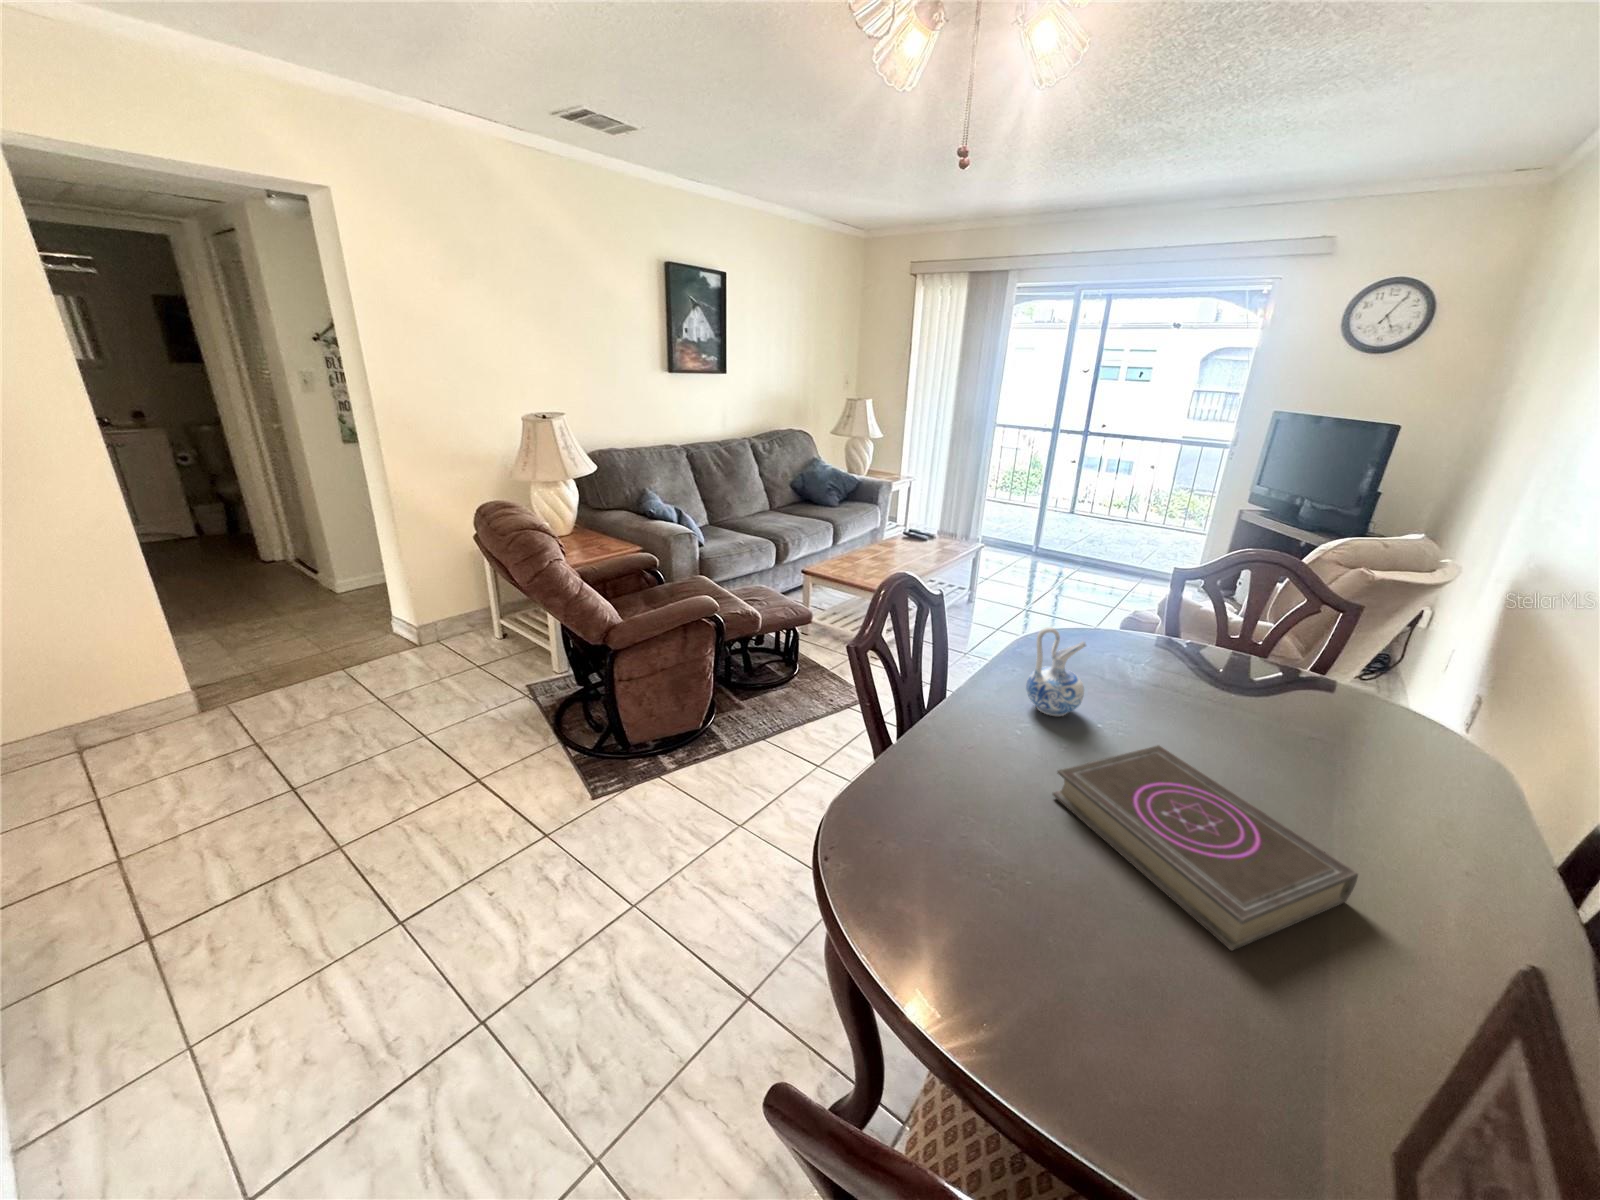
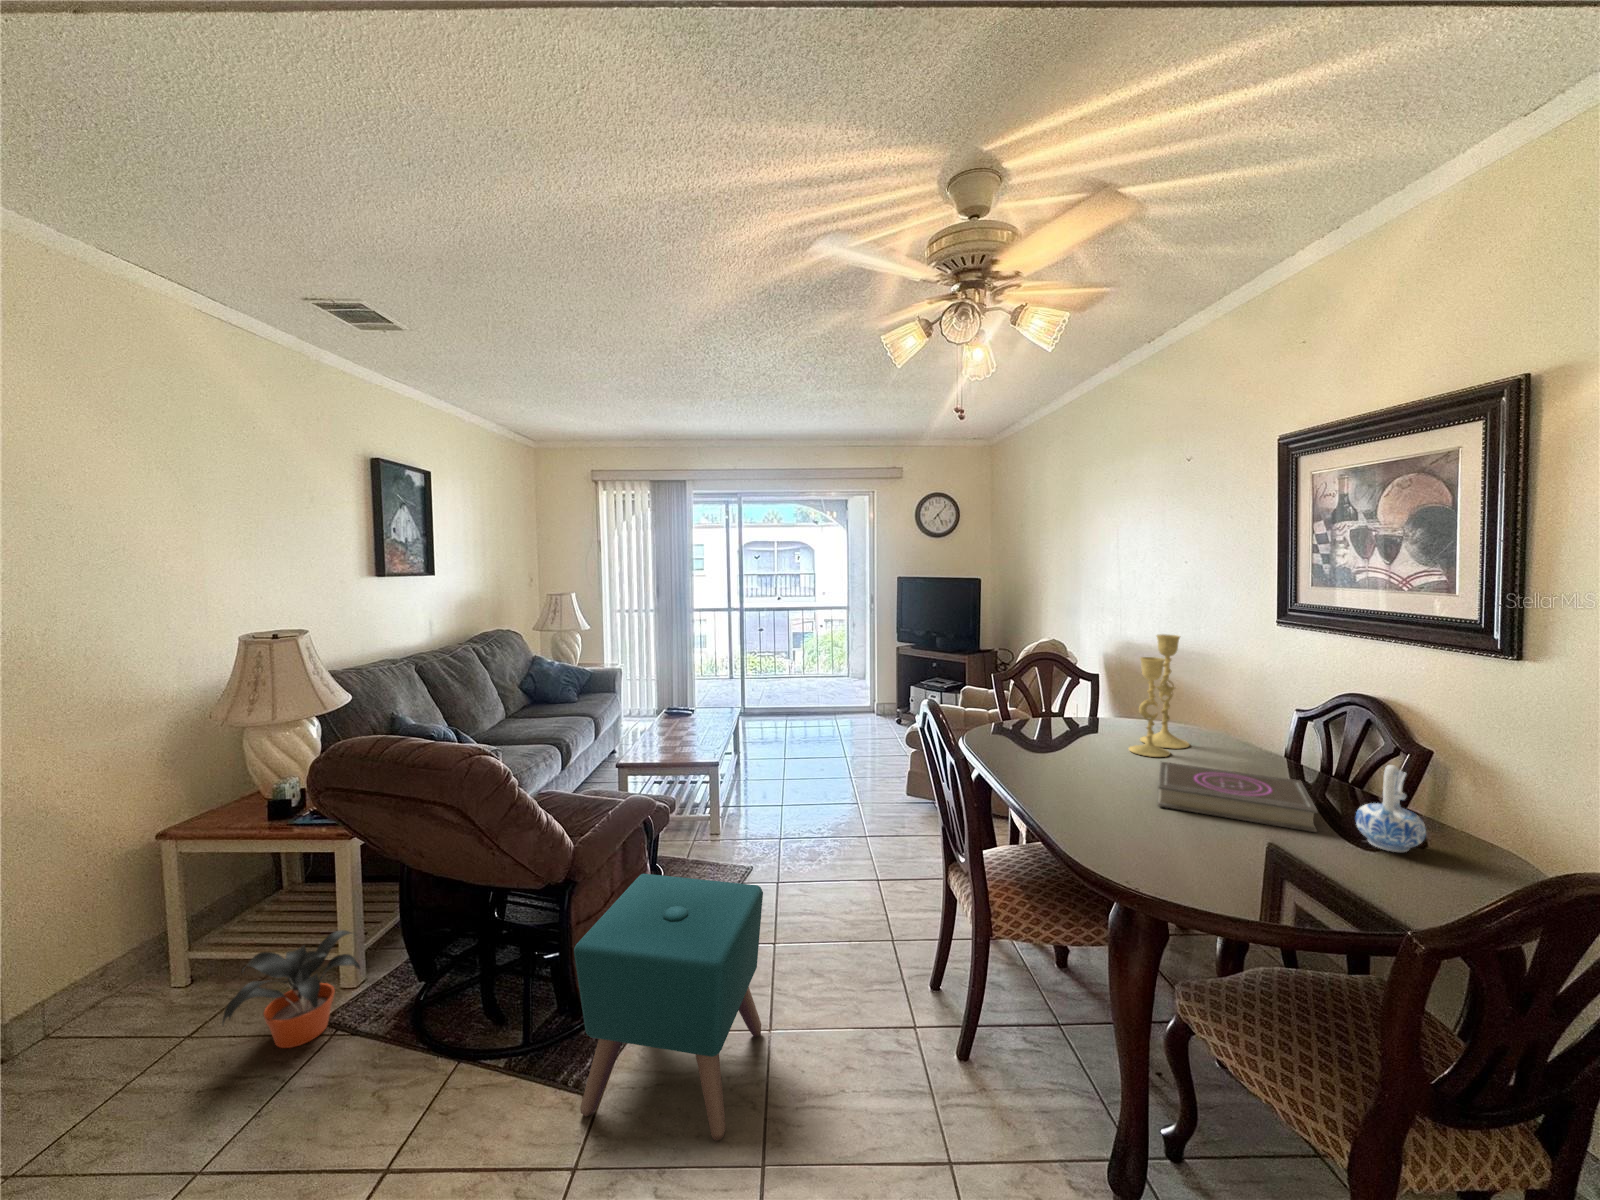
candlestick: none [1207,554,1399,751] -> present [1129,634,1189,757]
ceramic pitcher: present [1026,627,1086,716] -> present [1356,765,1426,852]
potted plant: none [463,630,550,693] -> present [222,930,360,1048]
ottoman: none [562,660,732,872] -> present [574,874,763,1140]

